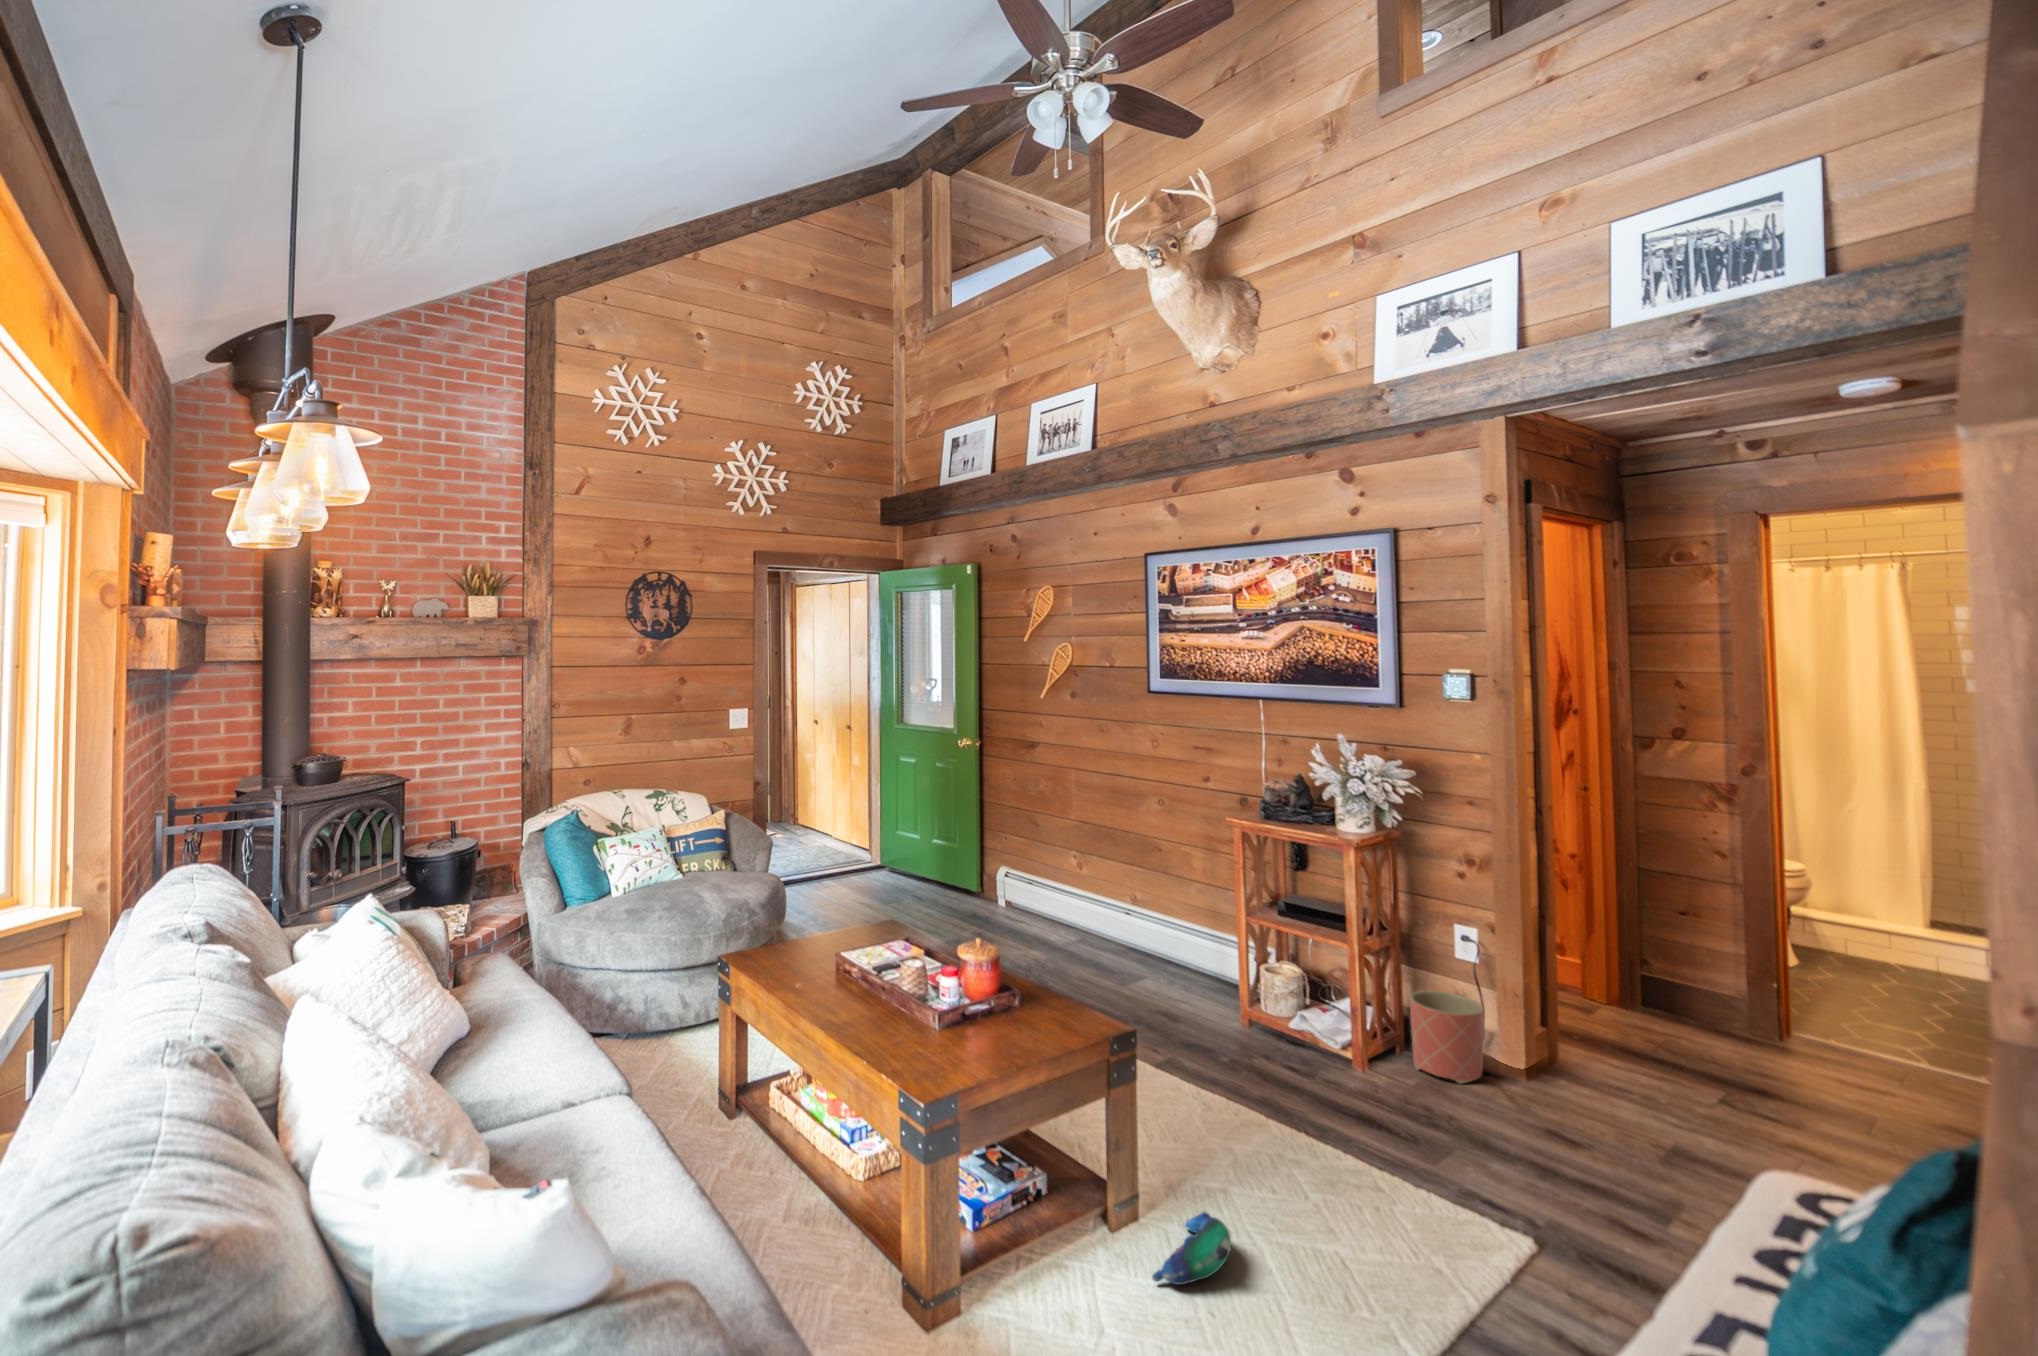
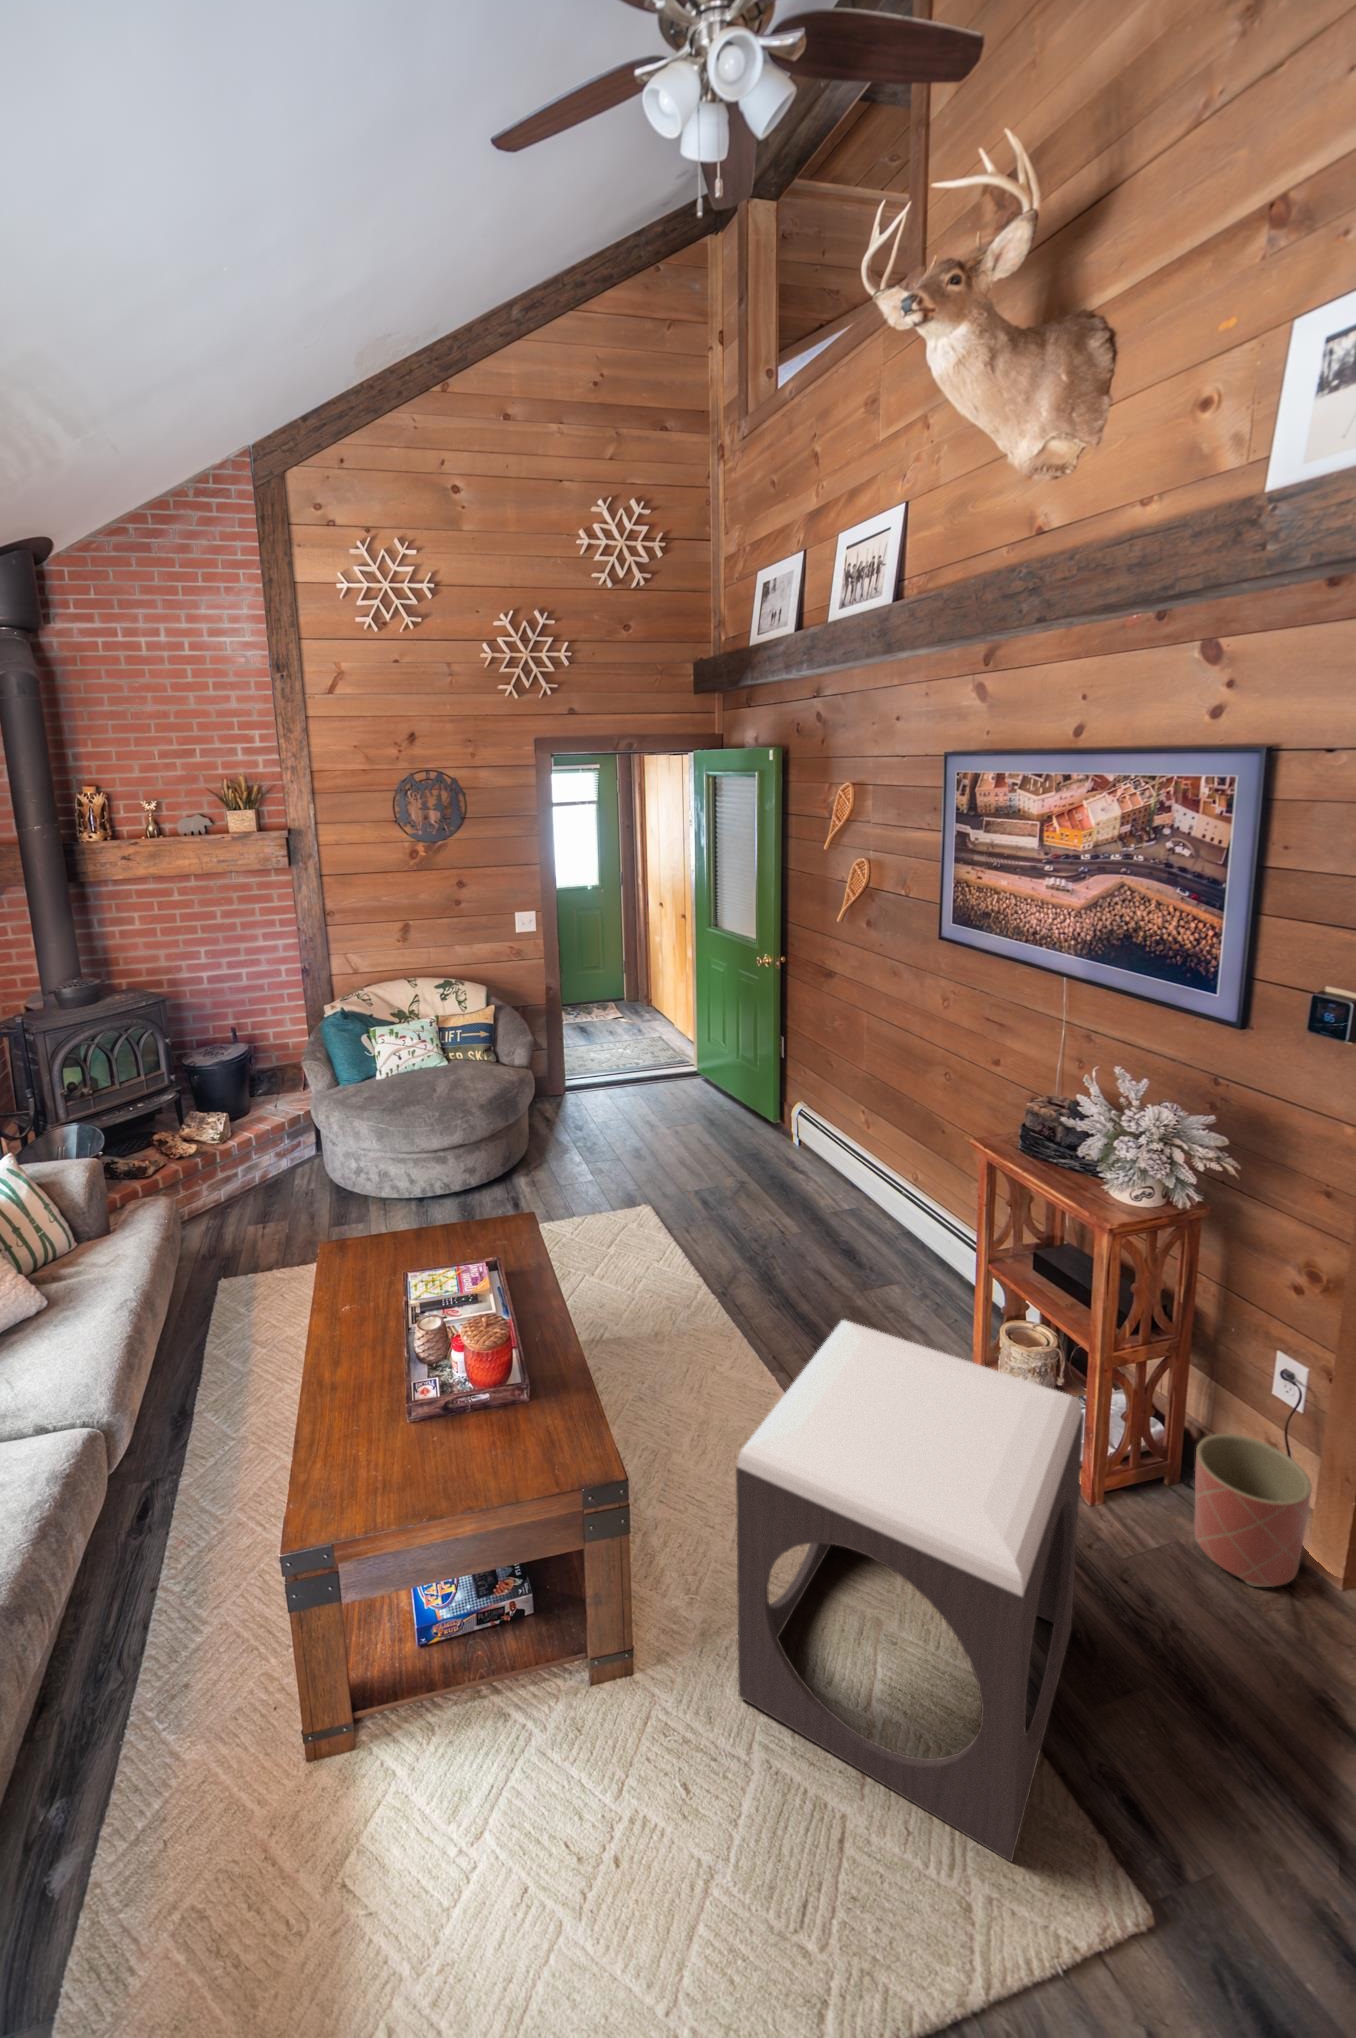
footstool: none [1190,918,1411,1222] -> present [736,1320,1084,1862]
plush toy: present [1152,1212,1231,1285] -> none [585,1759,721,1885]

